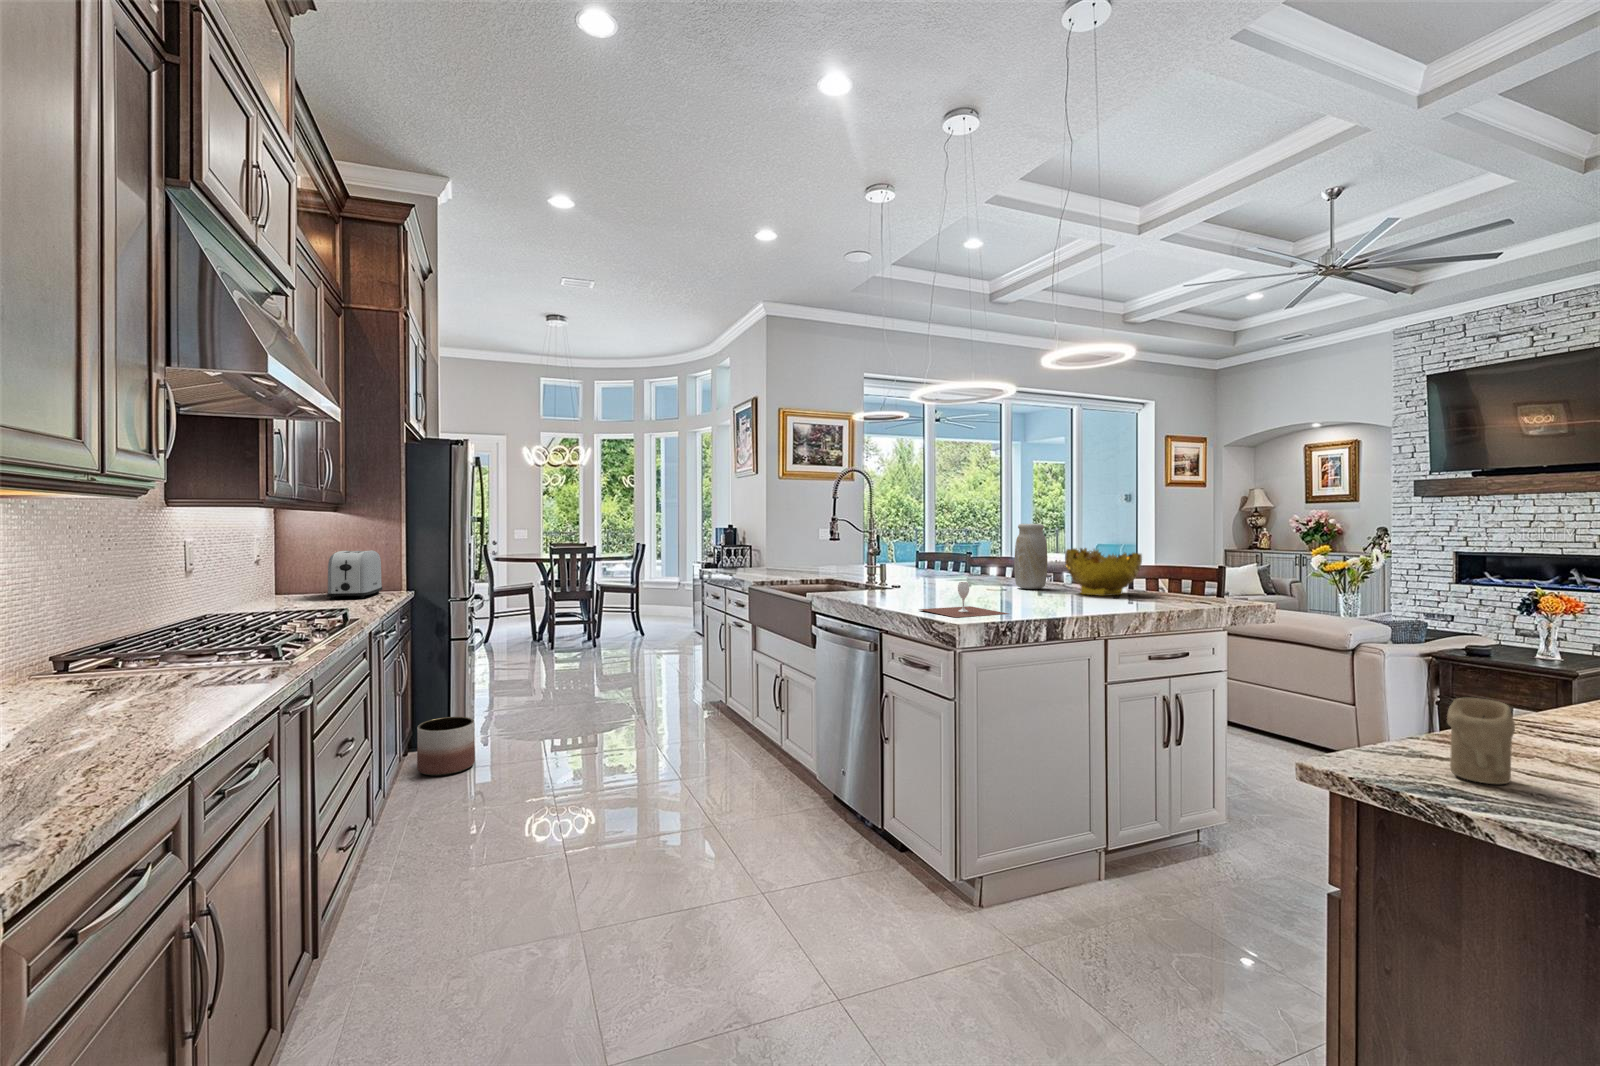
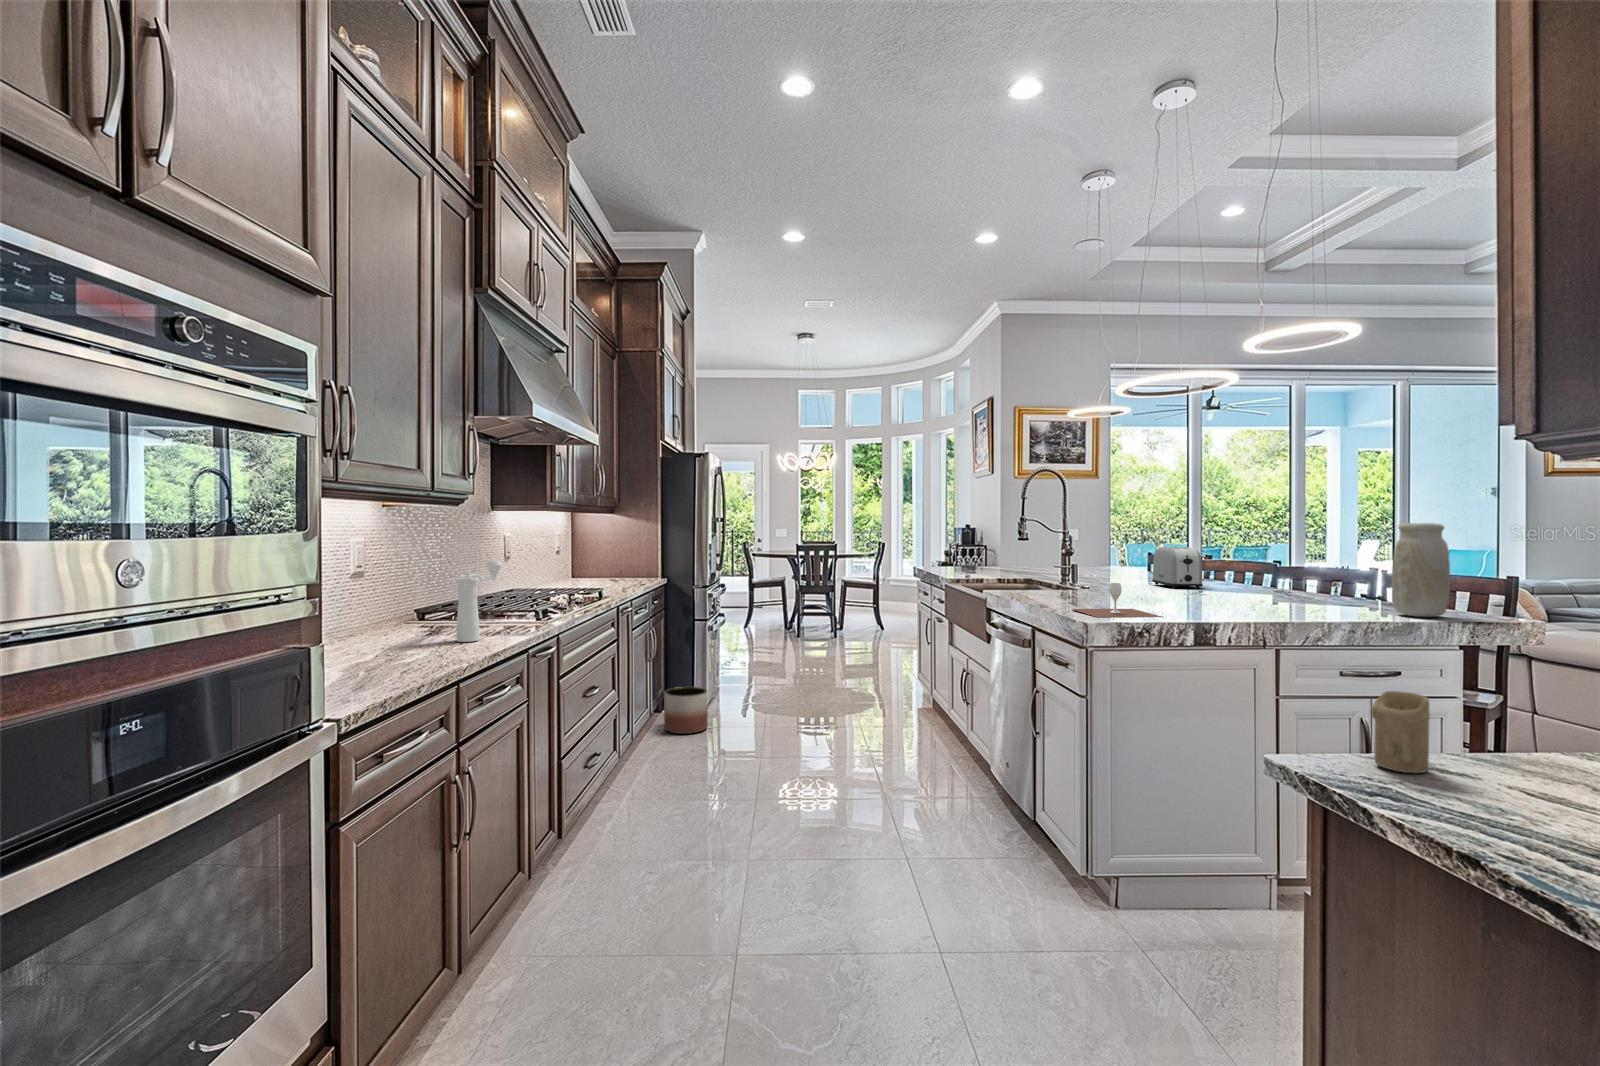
vase: present [1014,524,1047,589] -> present [1392,523,1450,617]
decorative bowl: present [1065,548,1142,596] -> none [1273,552,1370,606]
toaster: present [327,550,382,599] -> present [1152,547,1203,589]
pepper mill: none [149,582,229,711] -> present [456,561,502,642]

